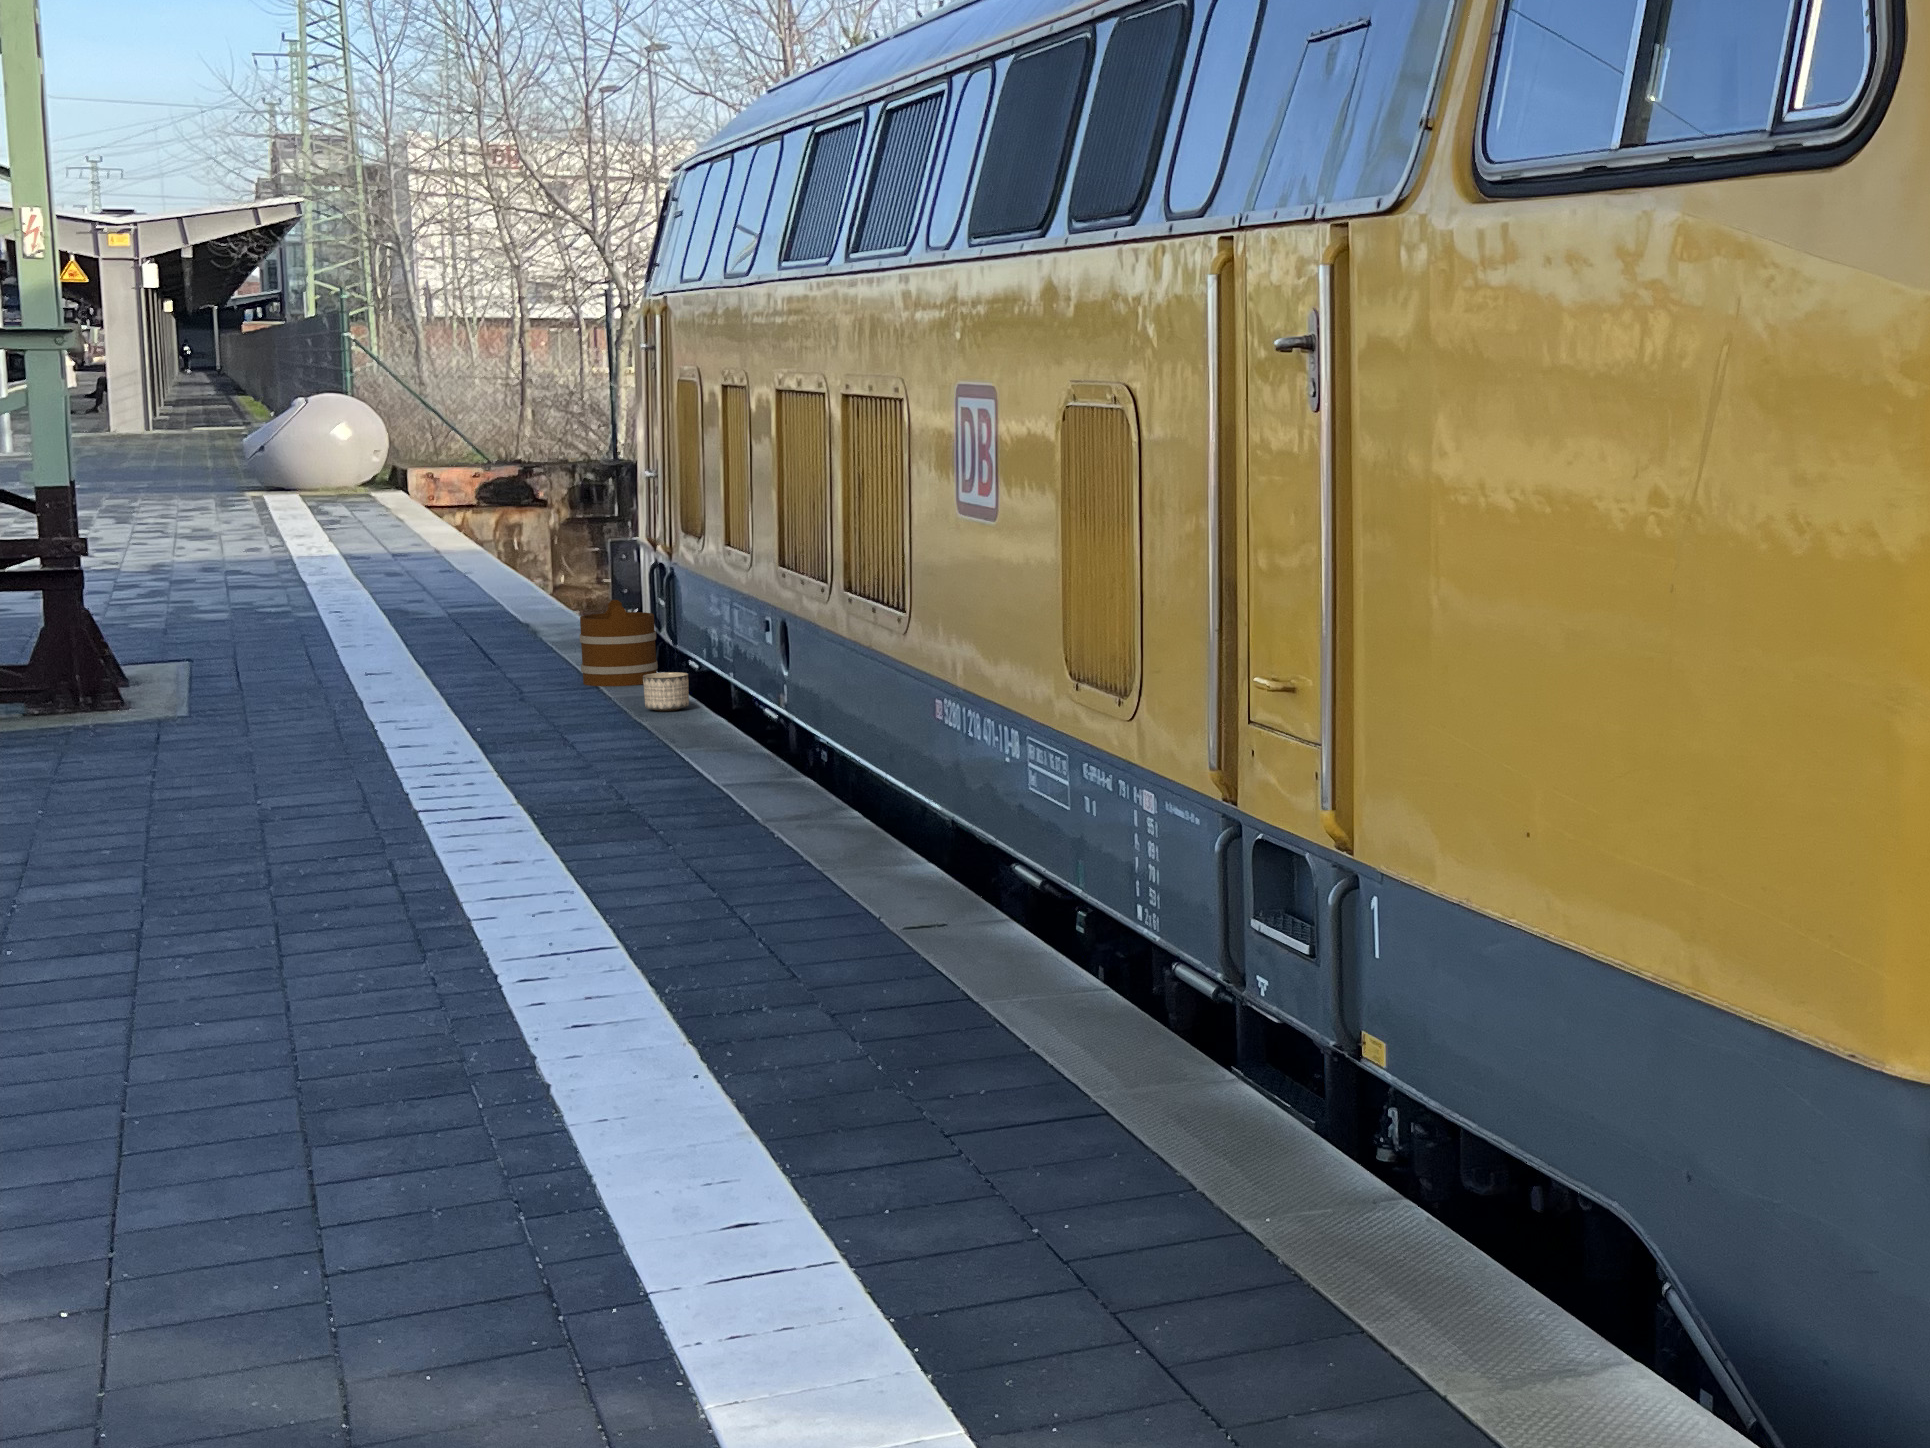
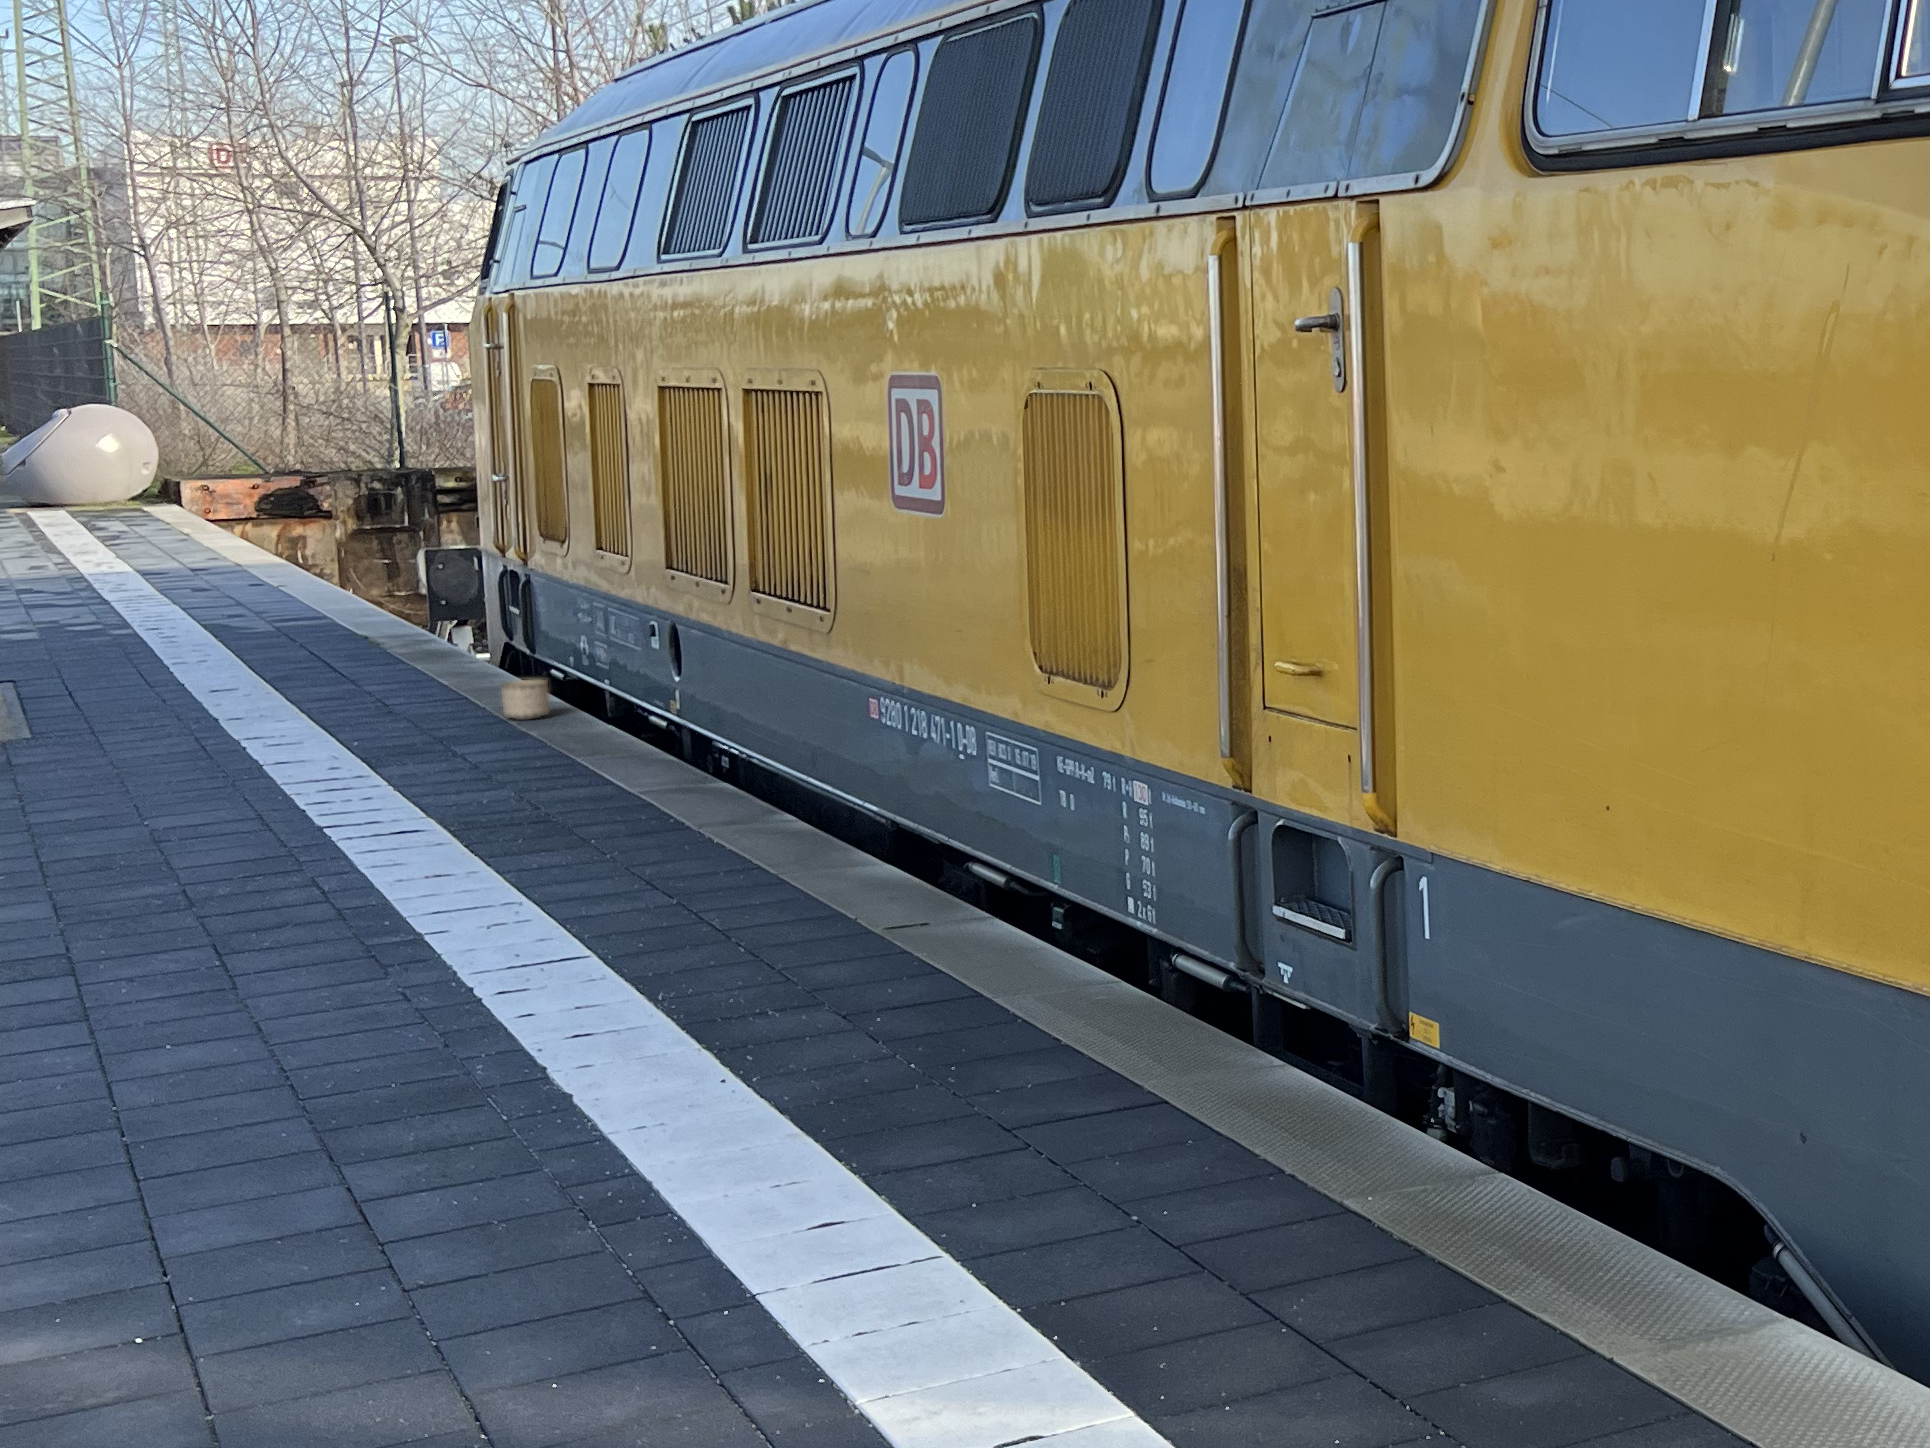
bucket: present [579,600,658,686] -> none [424,607,507,696]

